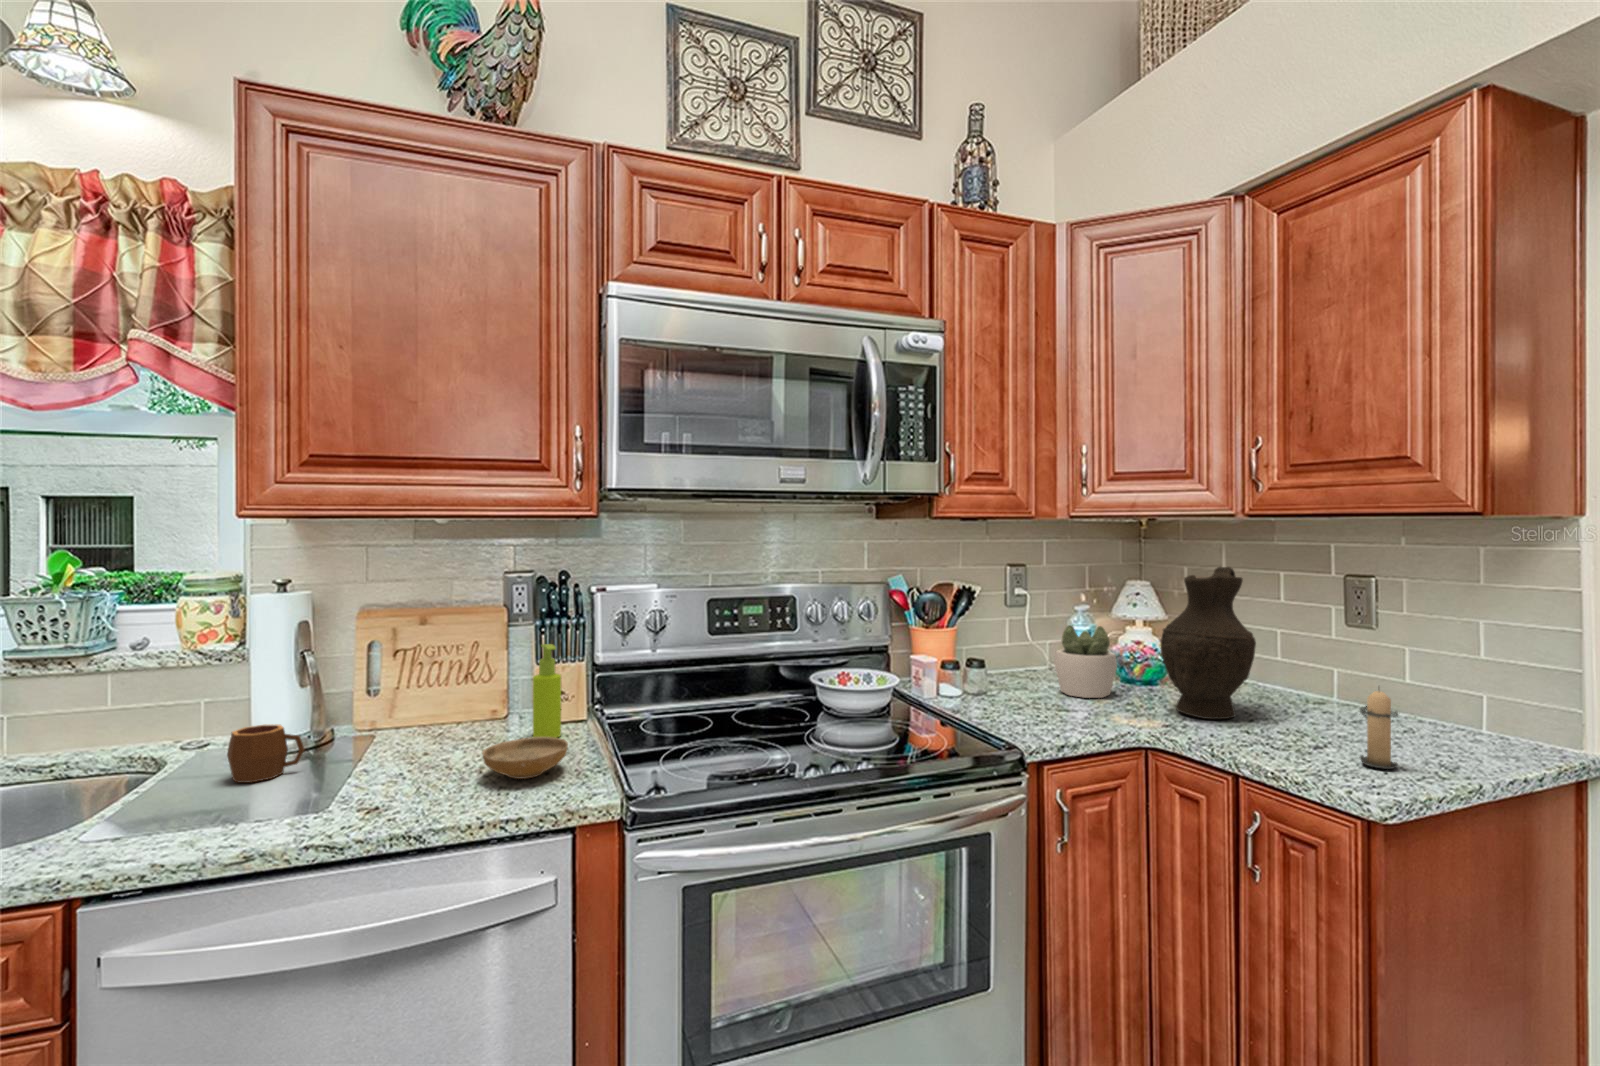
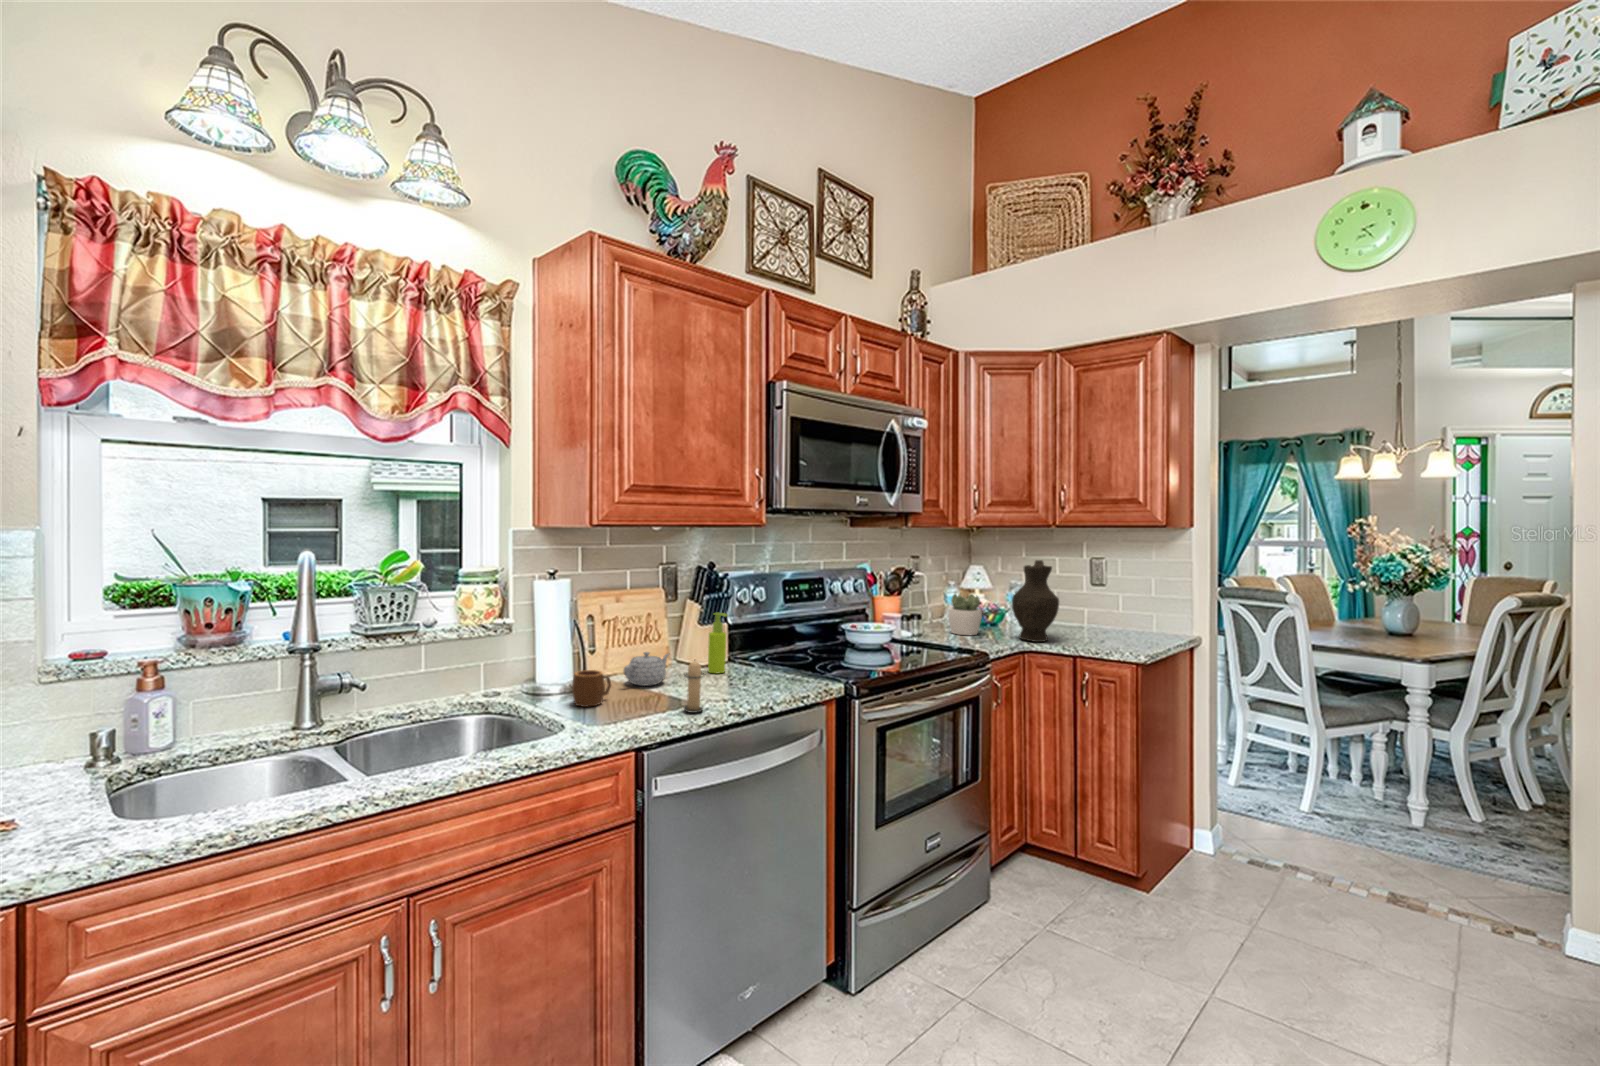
candle: present [1360,687,1398,769] -> present [684,660,705,713]
teapot: none [359,700,467,753] -> present [624,652,669,686]
ceramic bowl: present [482,737,568,779] -> none [727,668,776,691]

